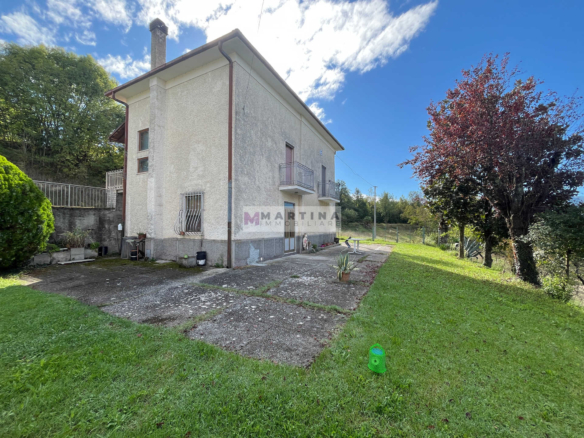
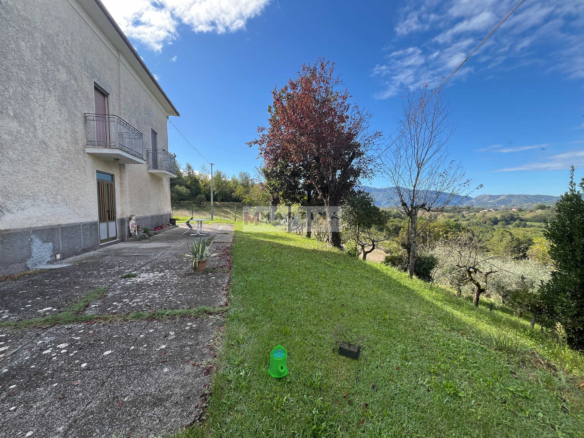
decorative plant: none [445,350,492,398] -> present [333,322,365,360]

